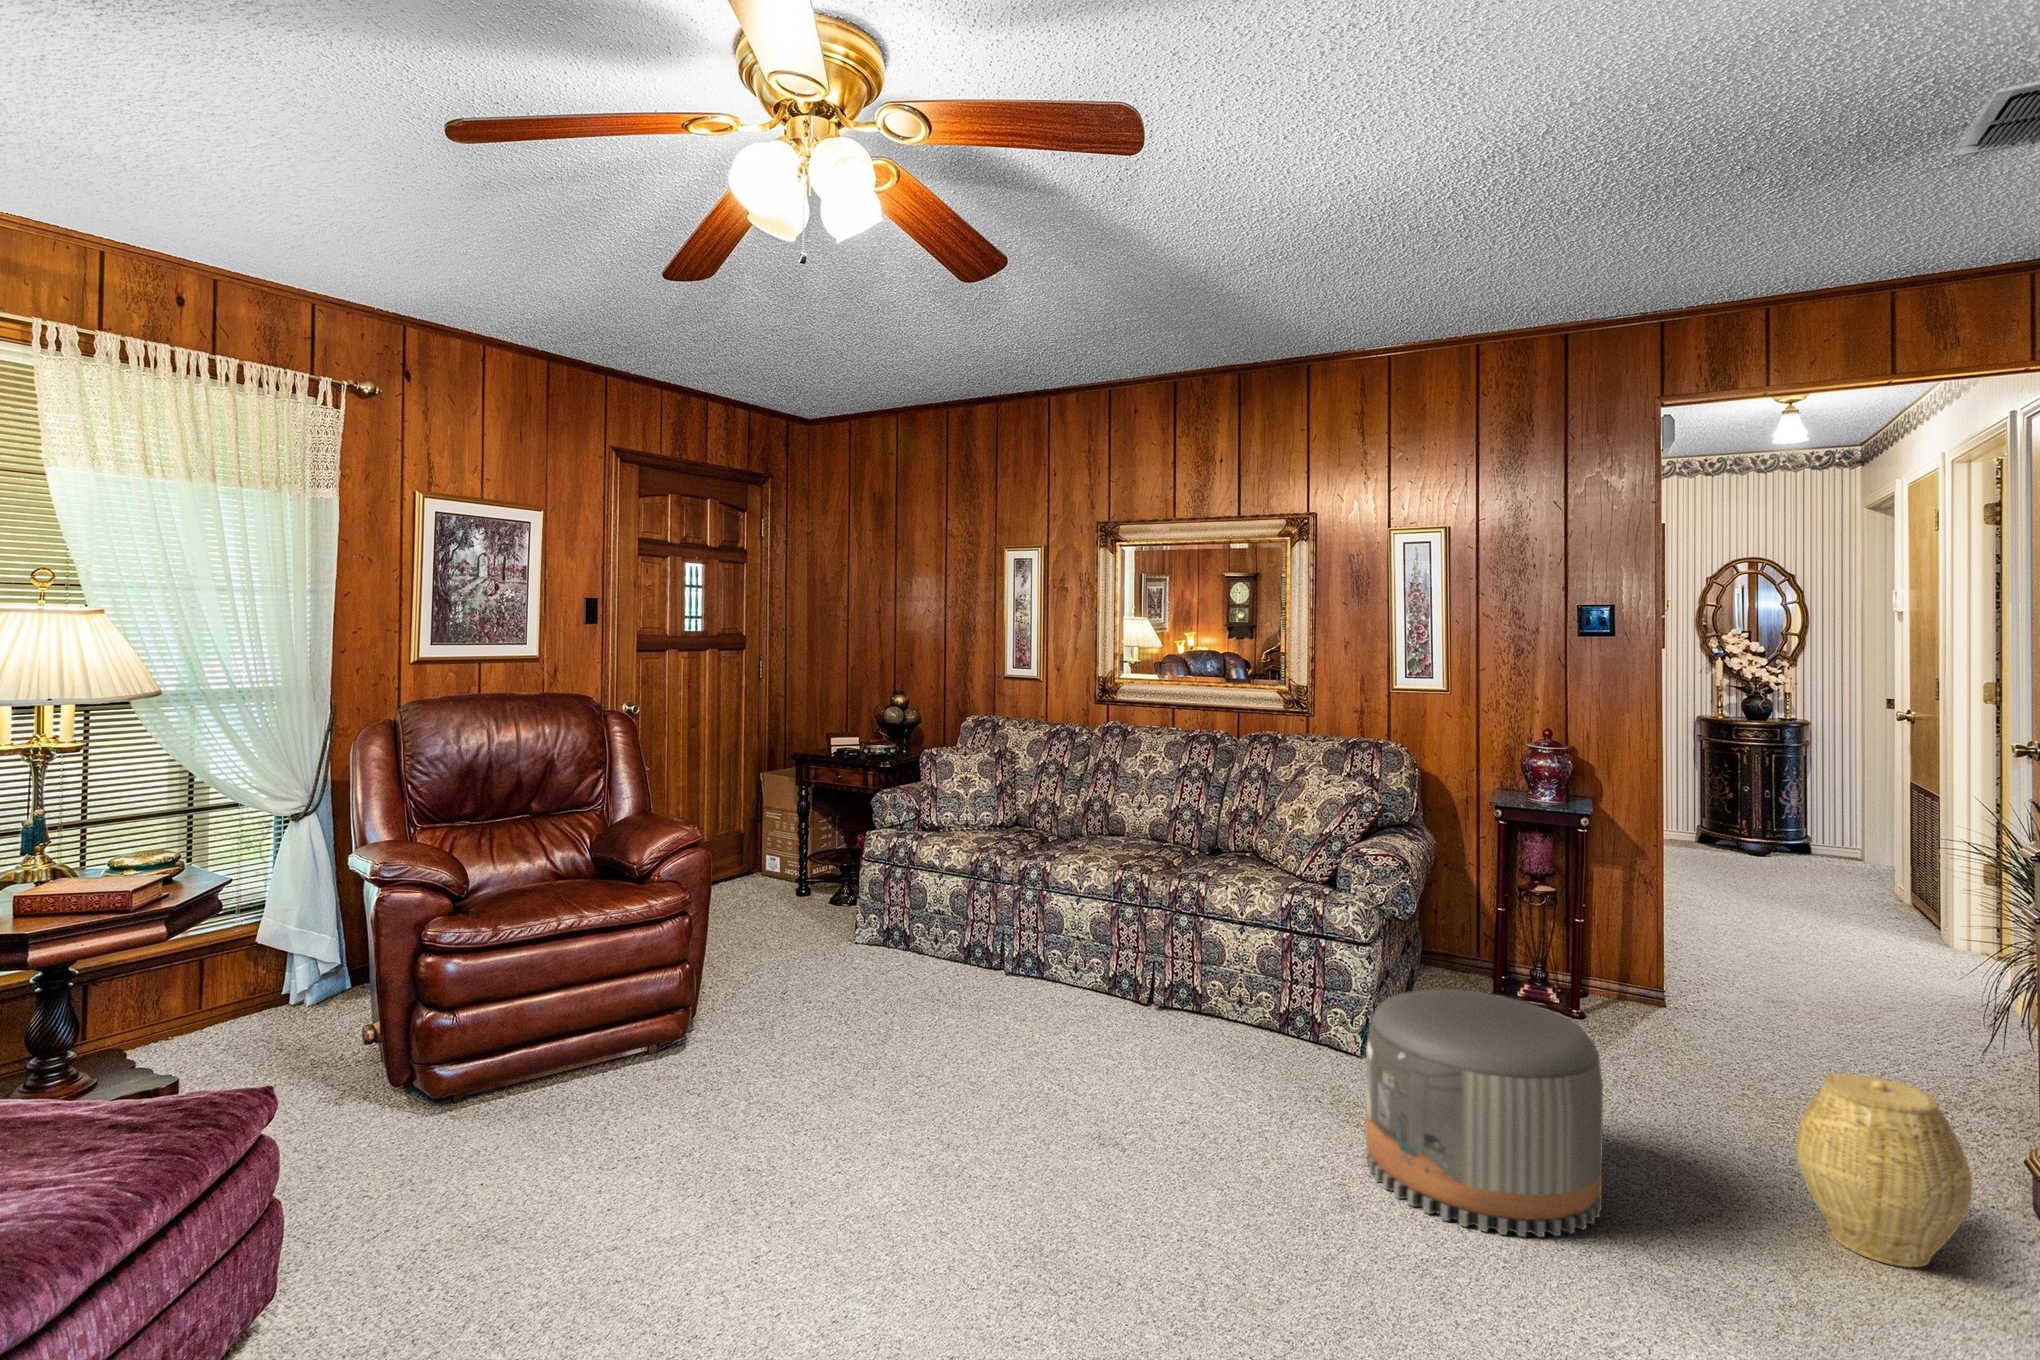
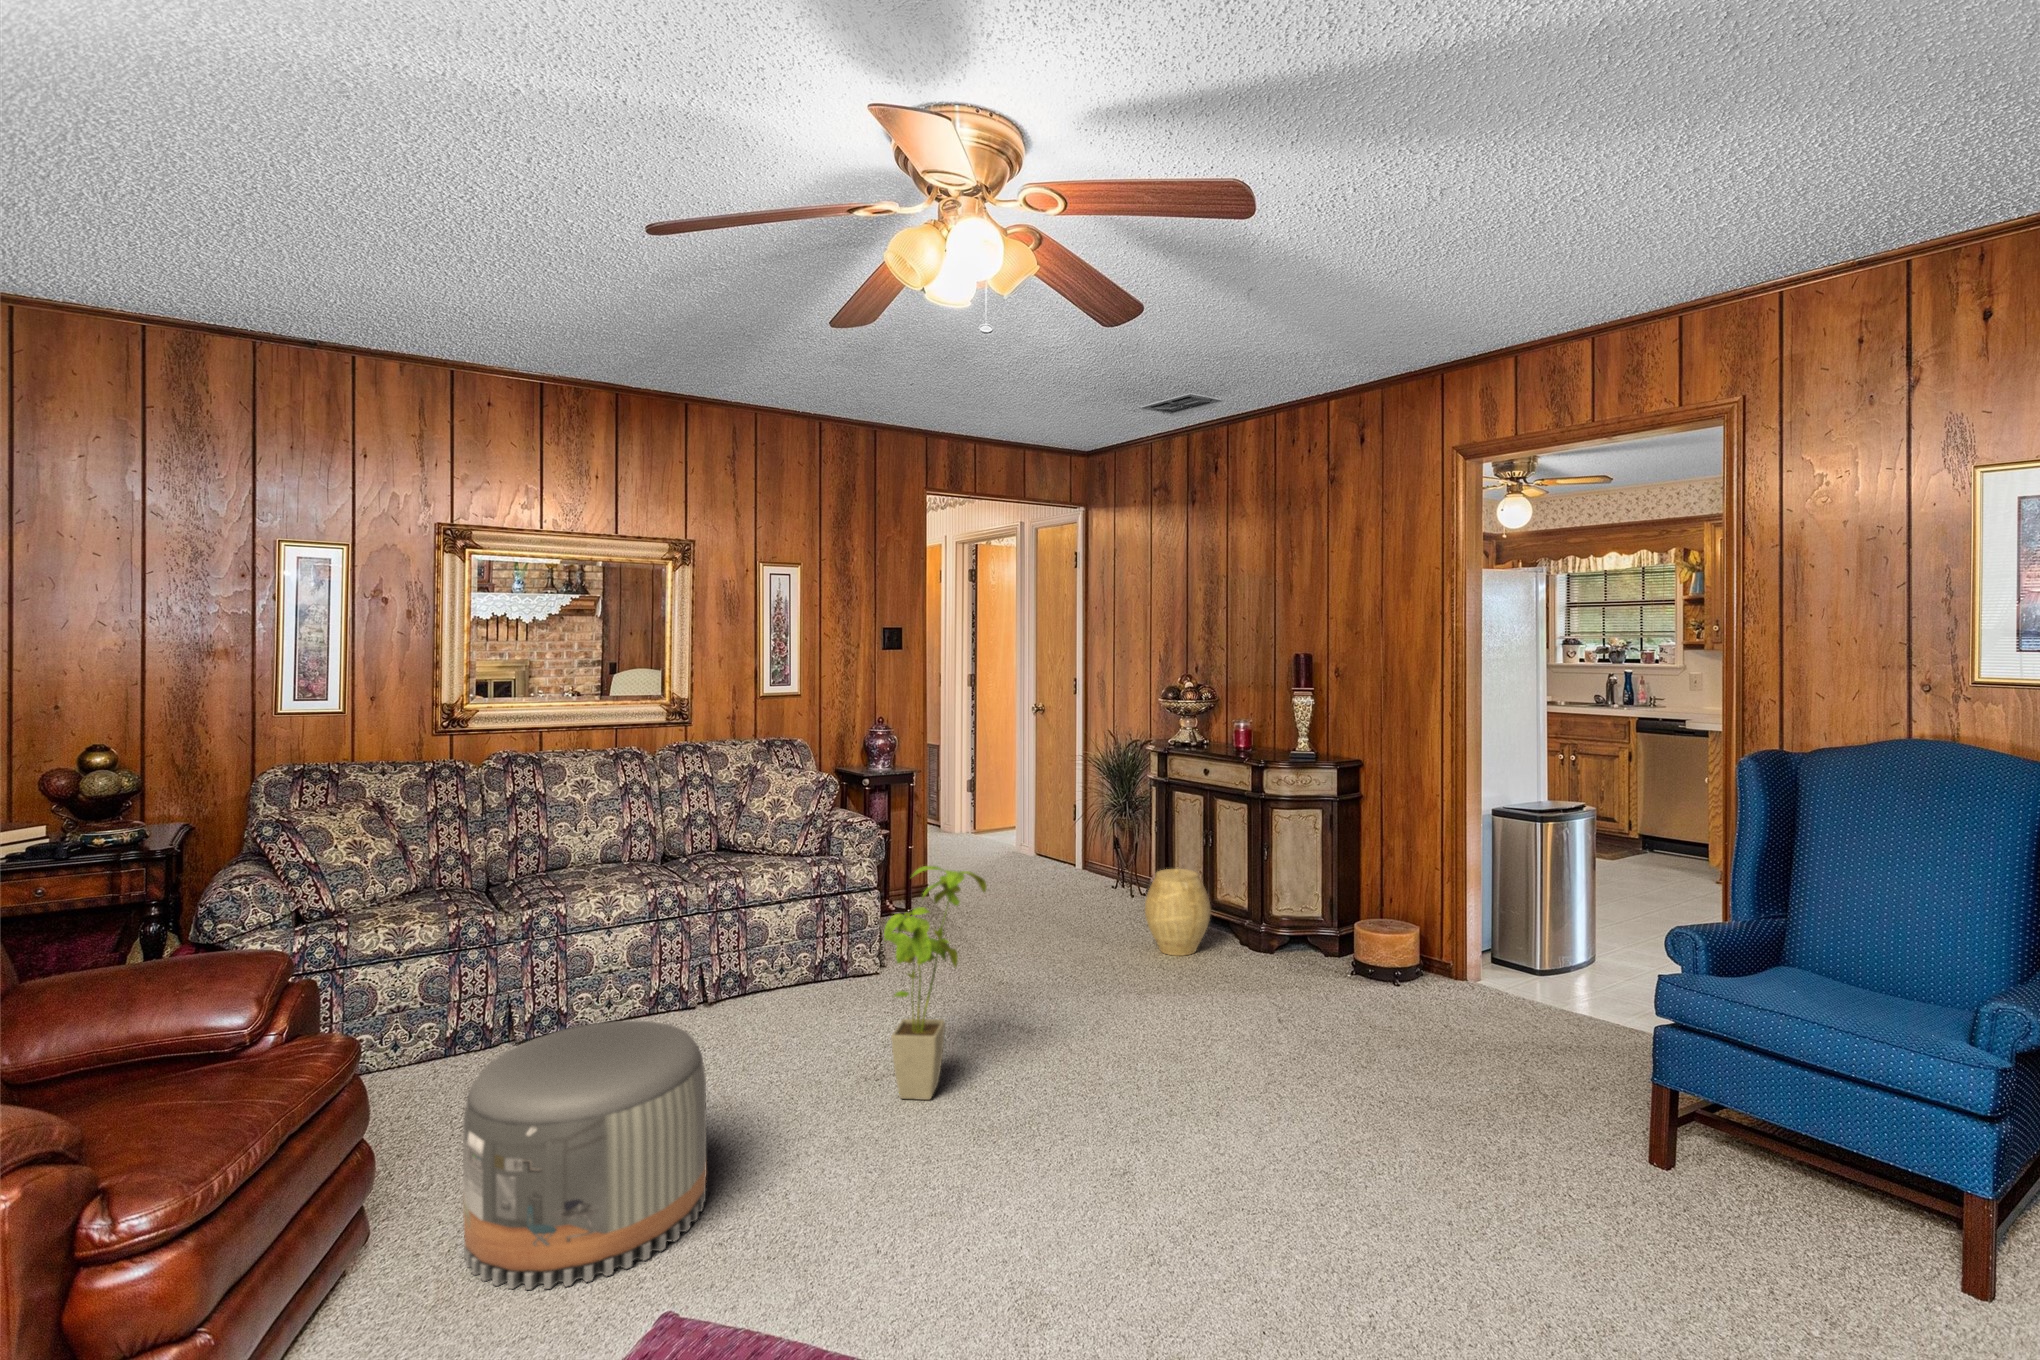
house plant: none [1062,891,1205,1174] -> present [884,866,987,1100]
pouf: present [1366,990,1603,1237] -> present [463,1021,707,1290]

